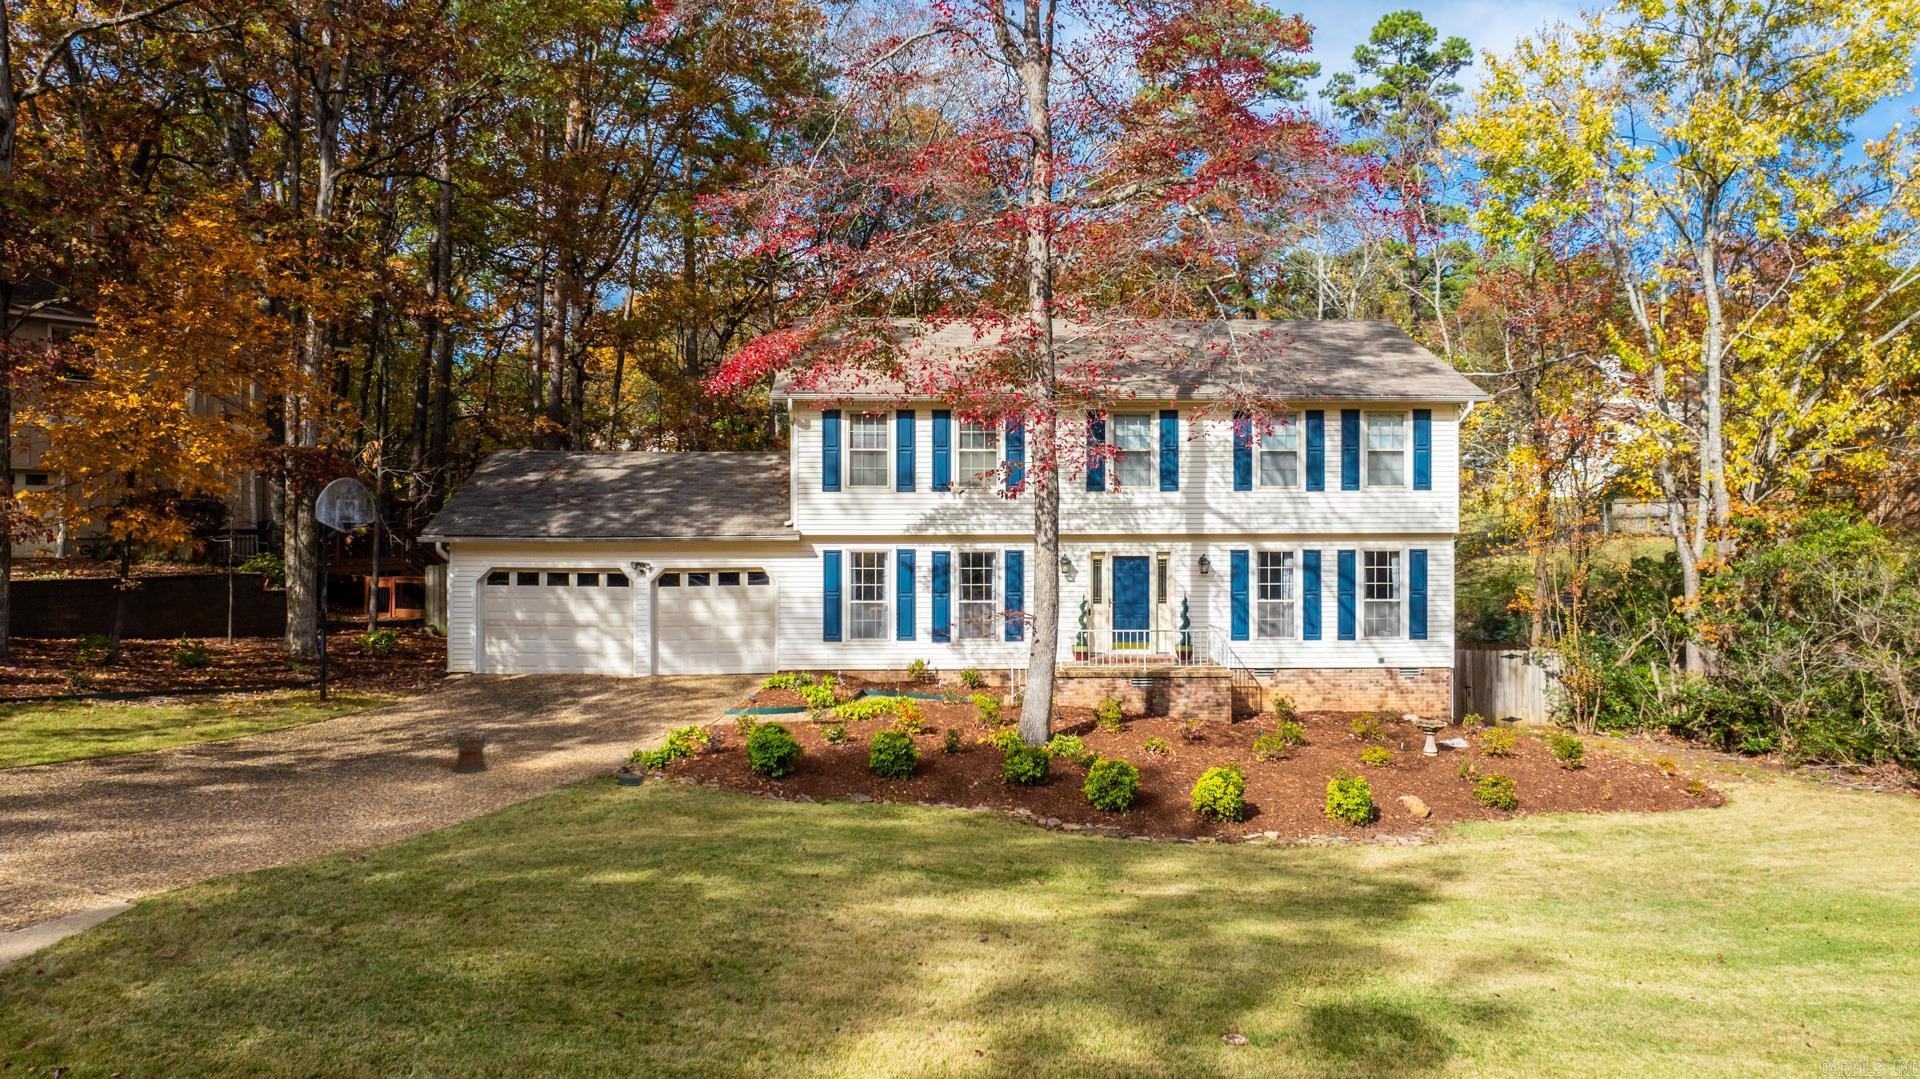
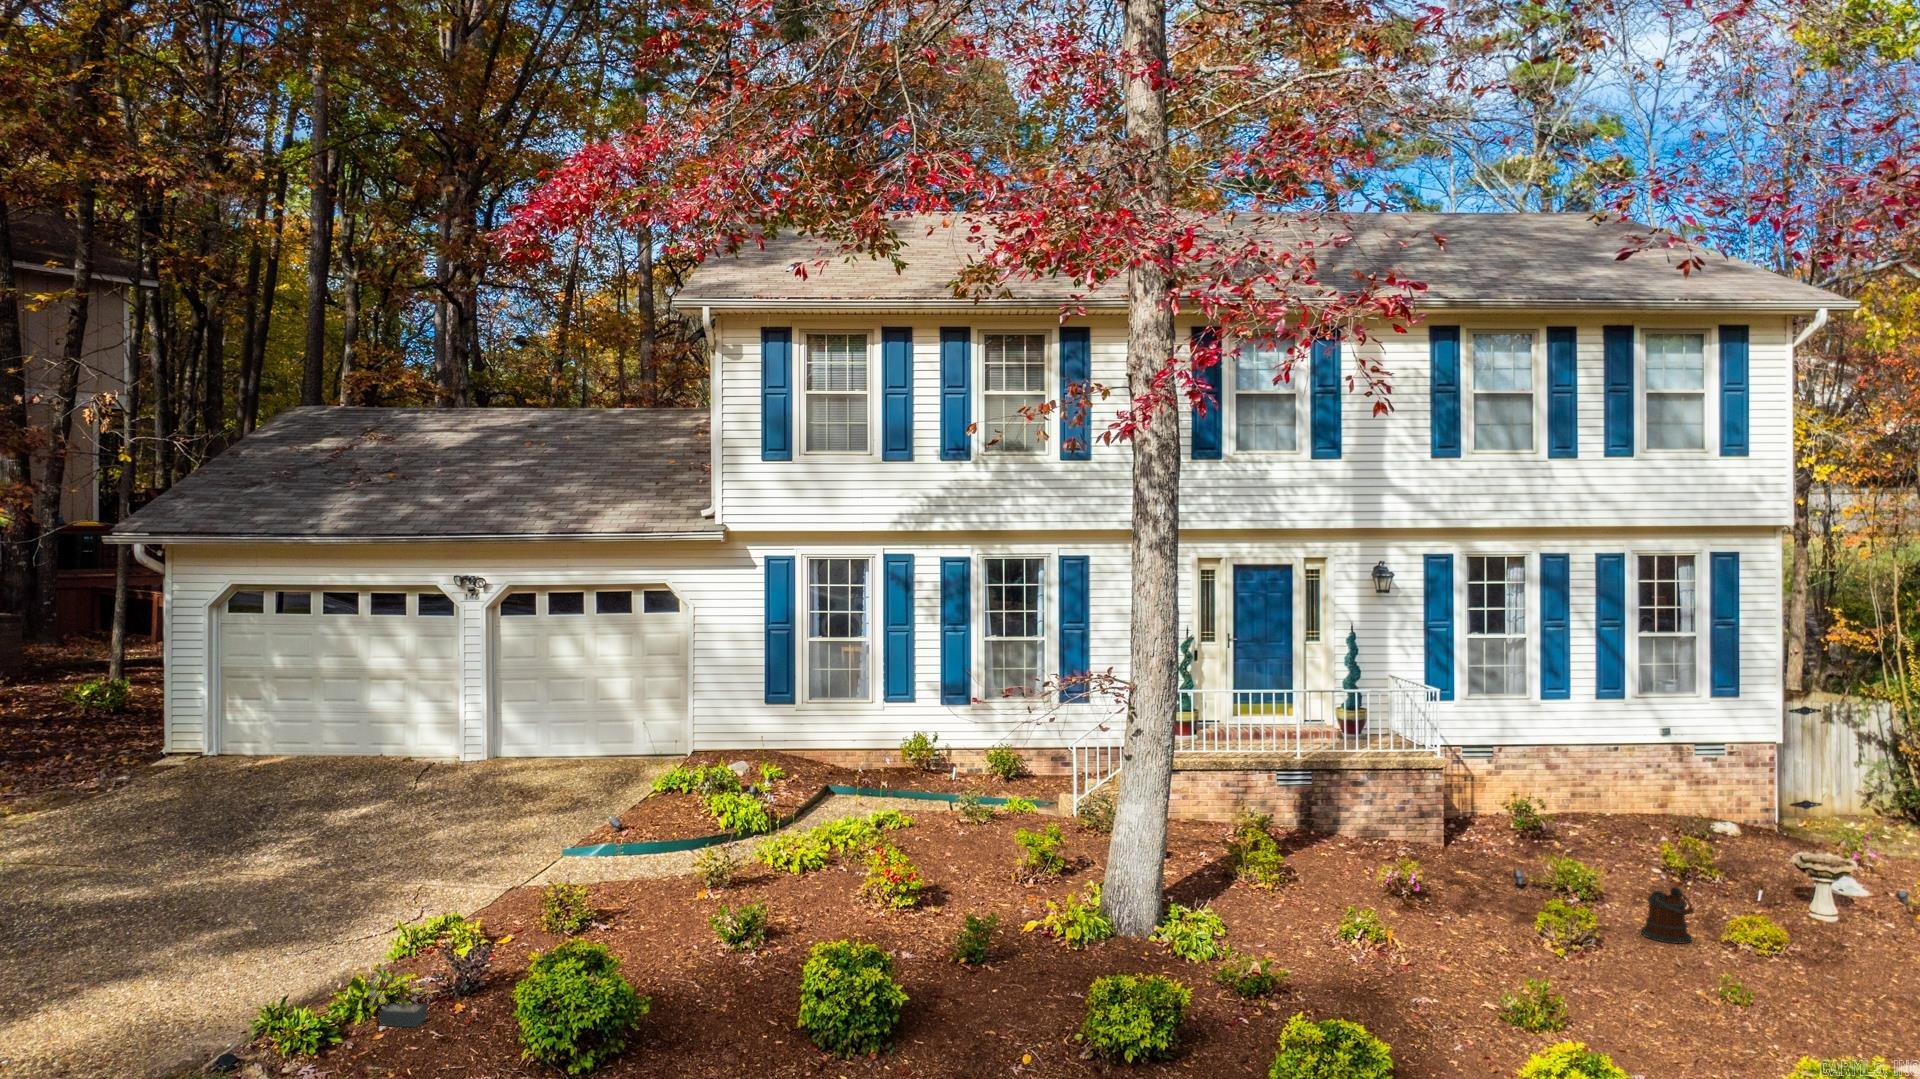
bucket: present [453,736,490,773] -> present [1640,887,1694,943]

